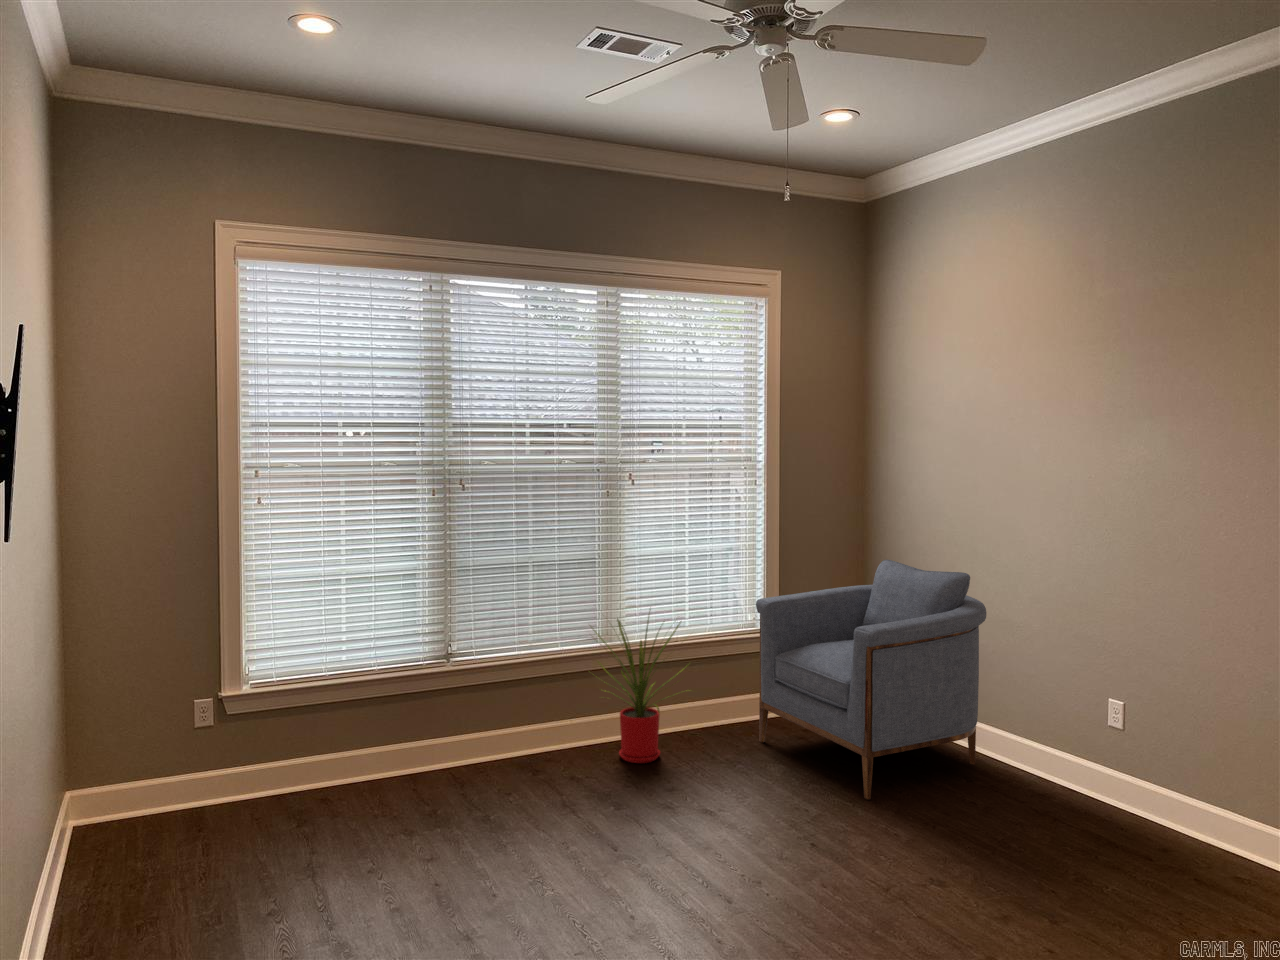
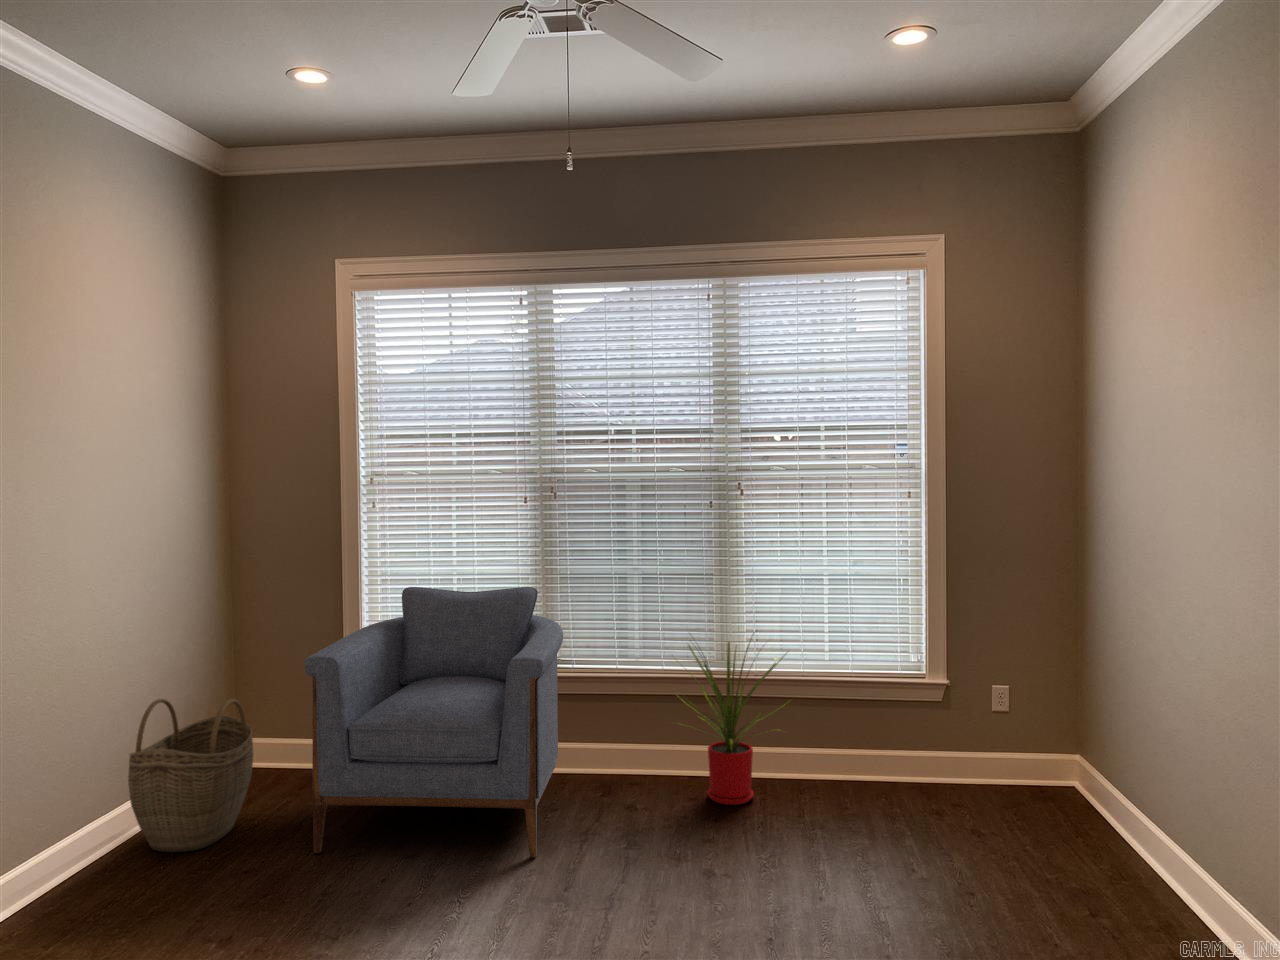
armchair: present [756,560,986,800] -> present [305,587,563,857]
woven basket: none [63,737,194,929] -> present [128,699,253,852]

